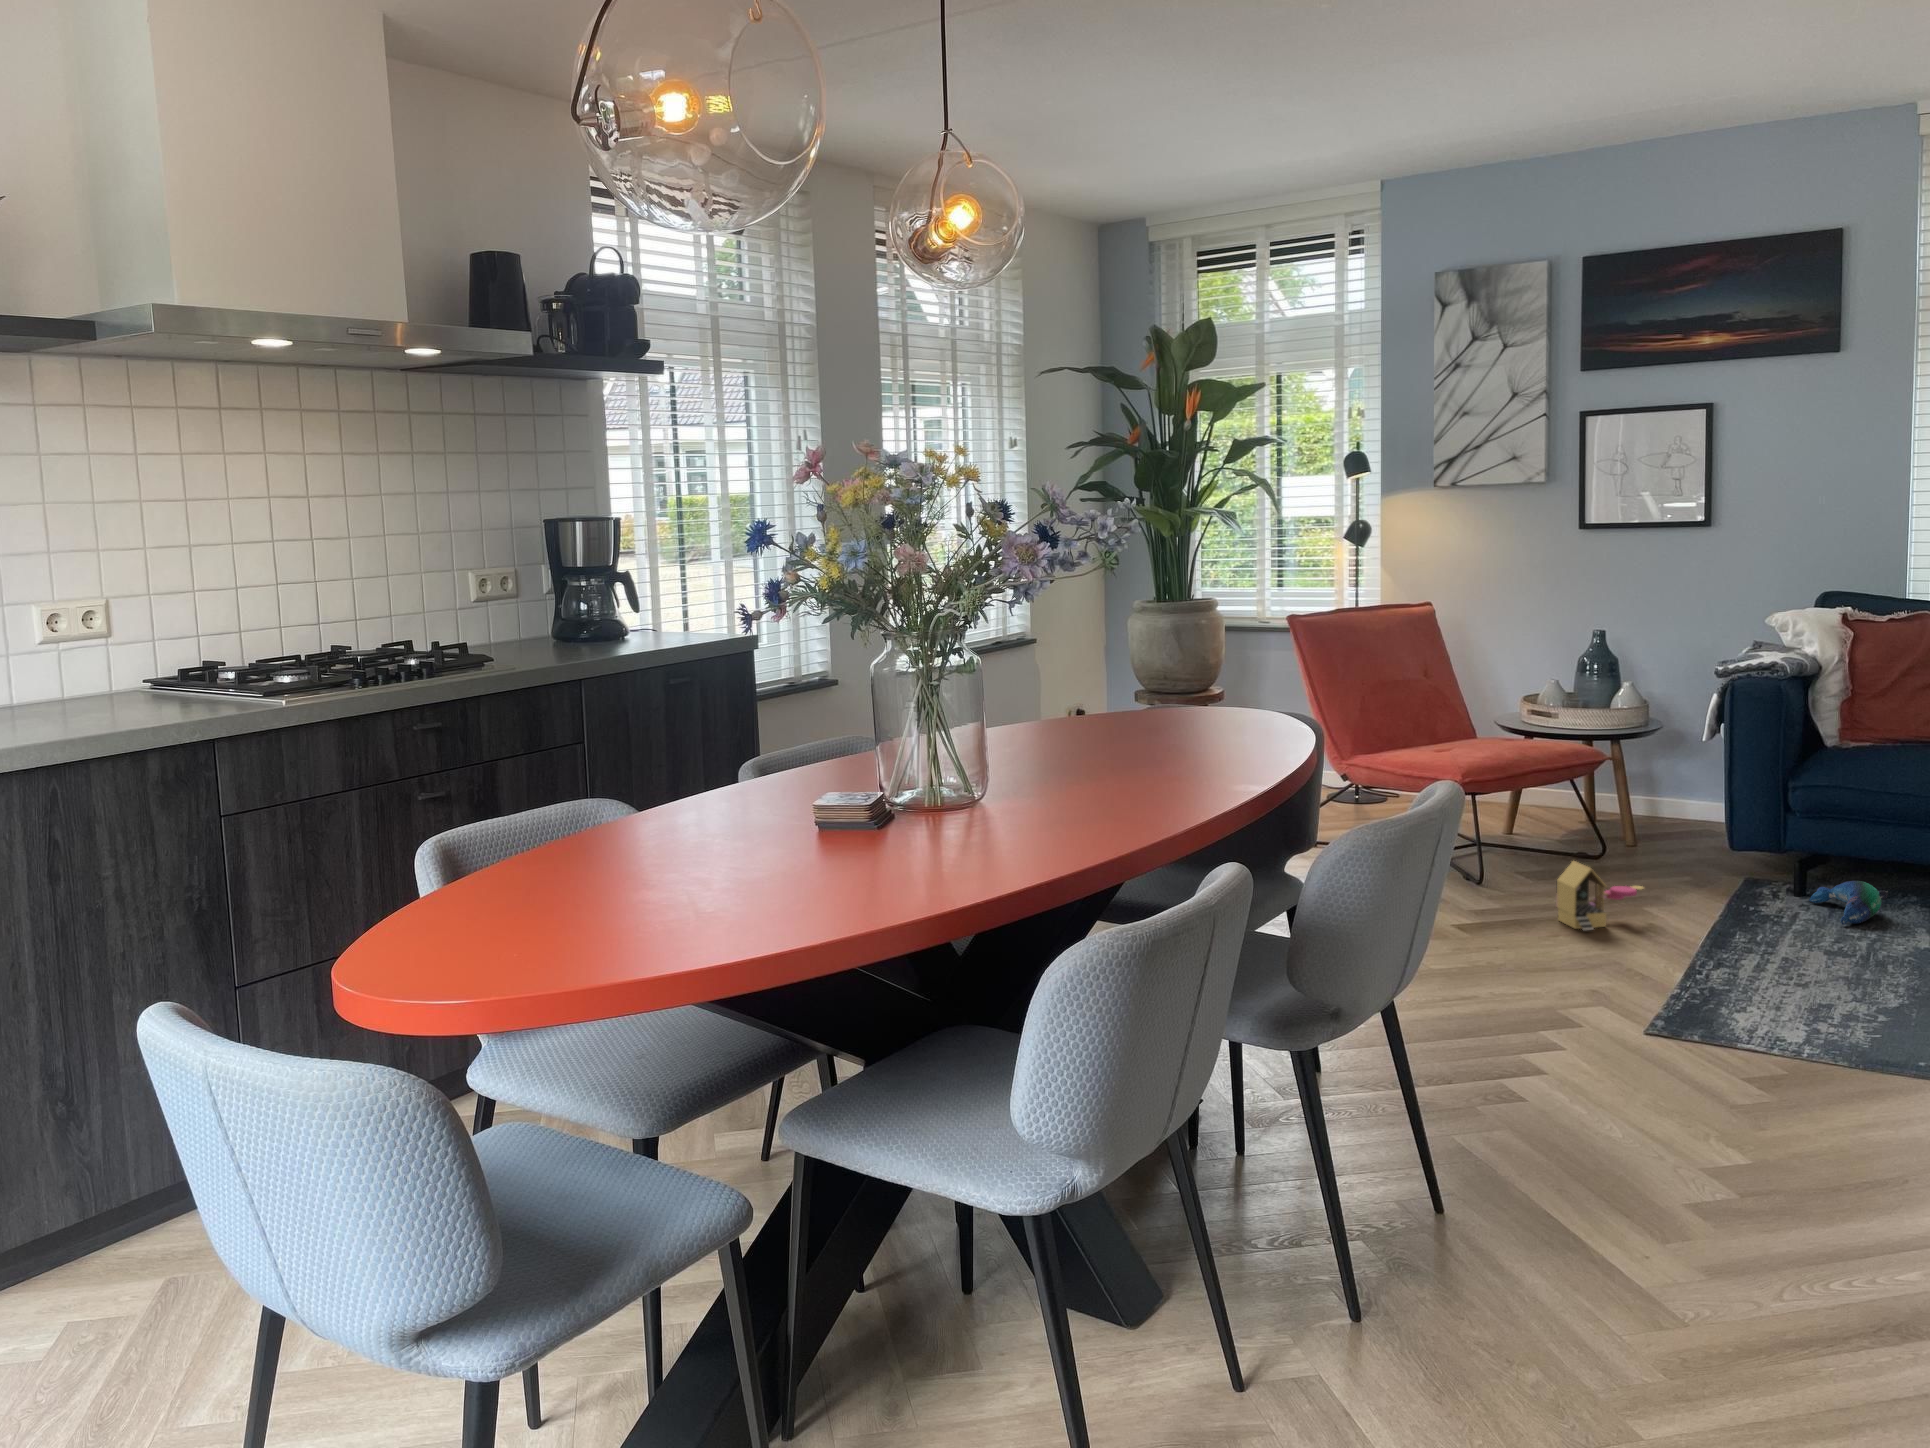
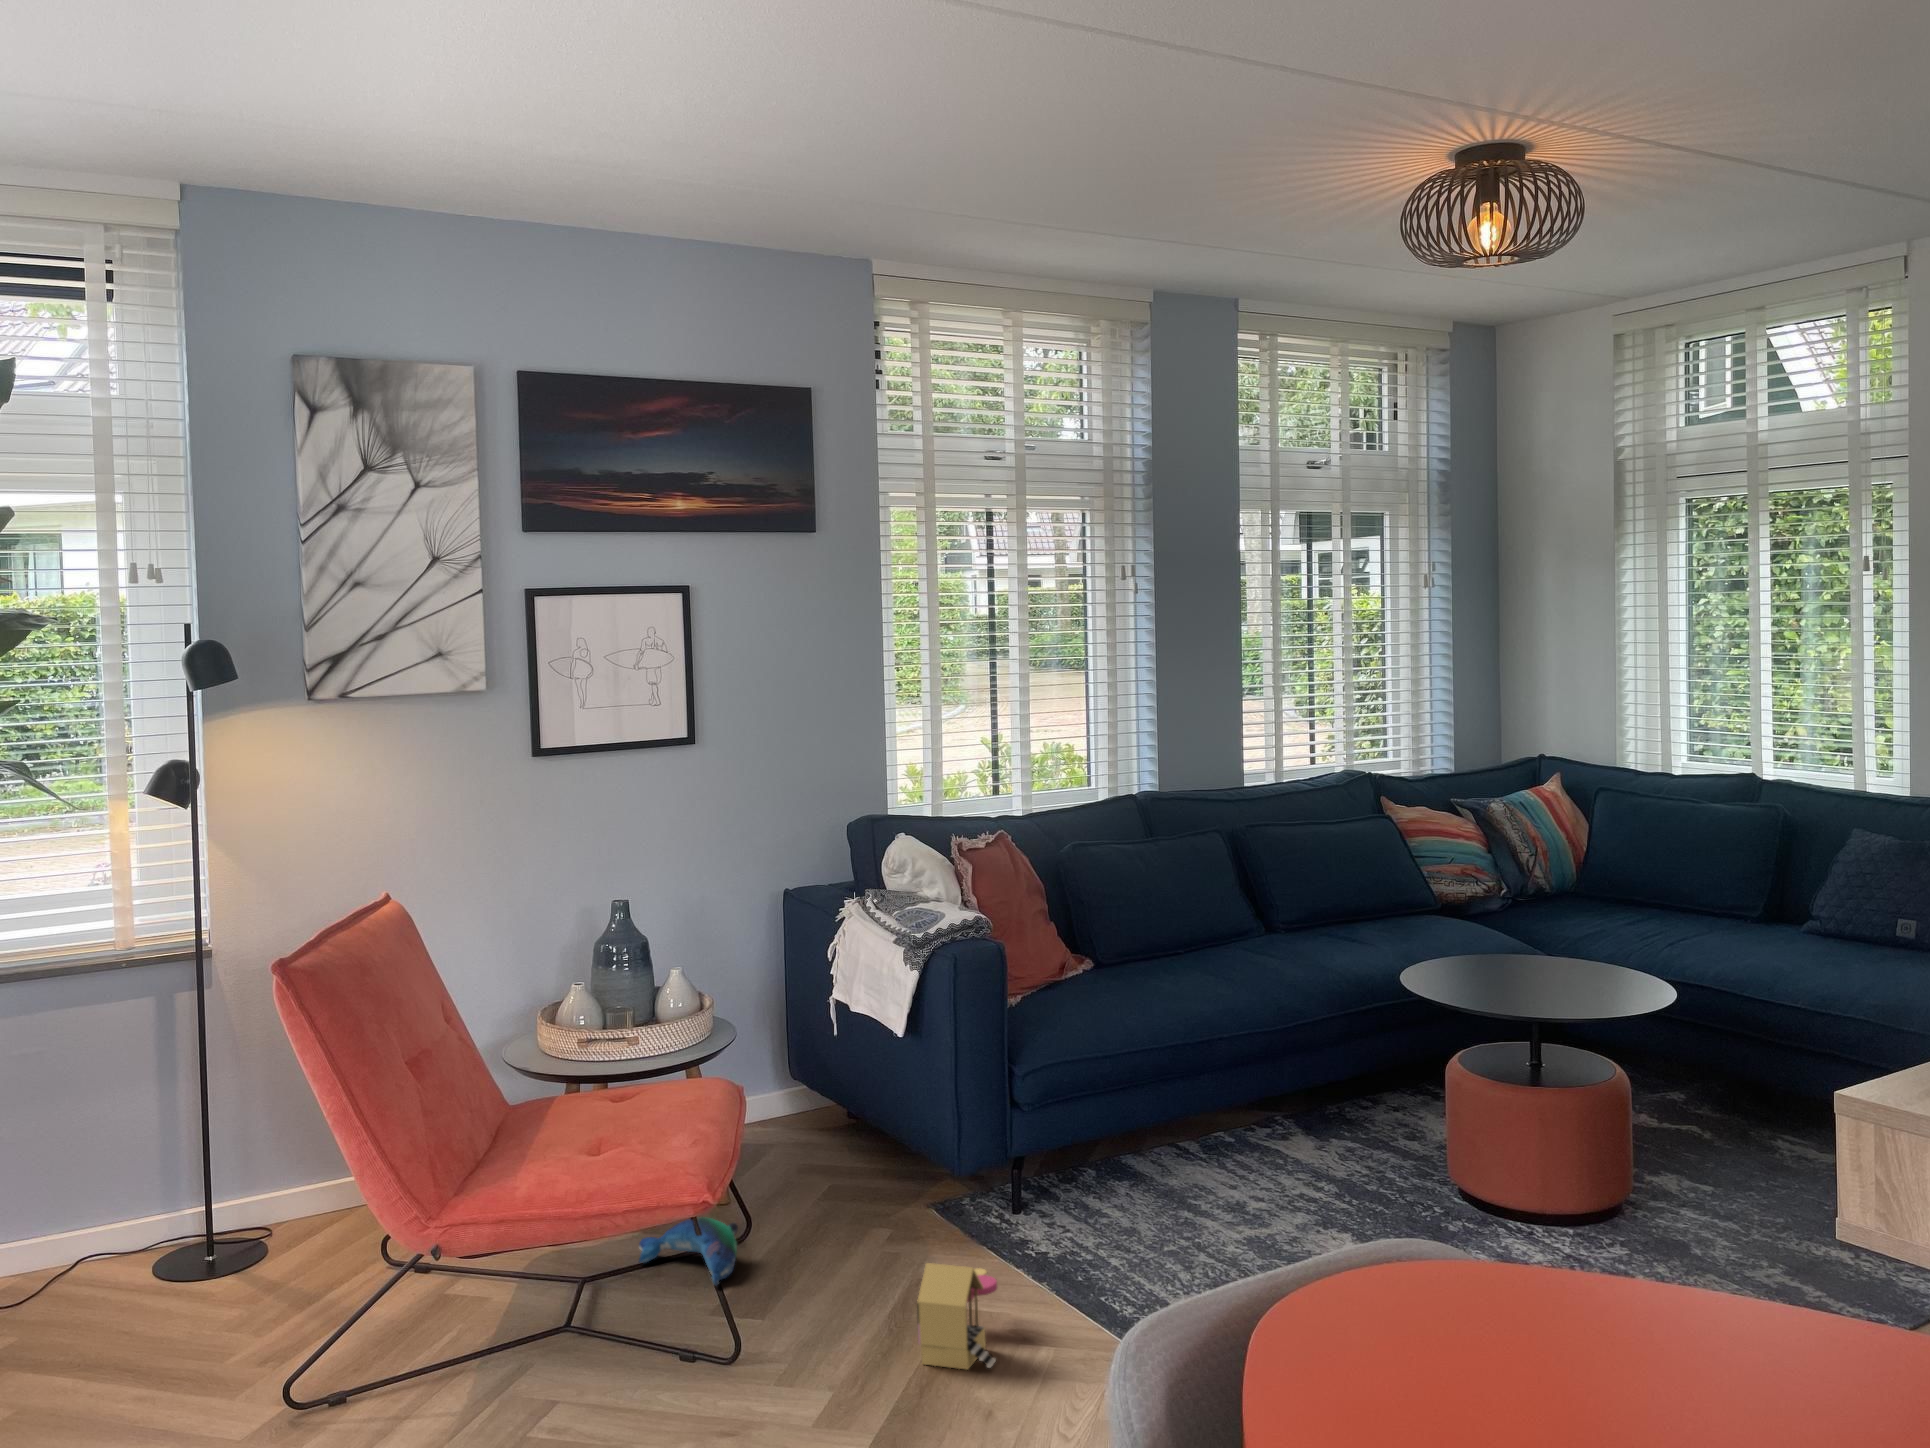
plush toy: present [1809,881,1888,924] -> present [639,1217,738,1285]

